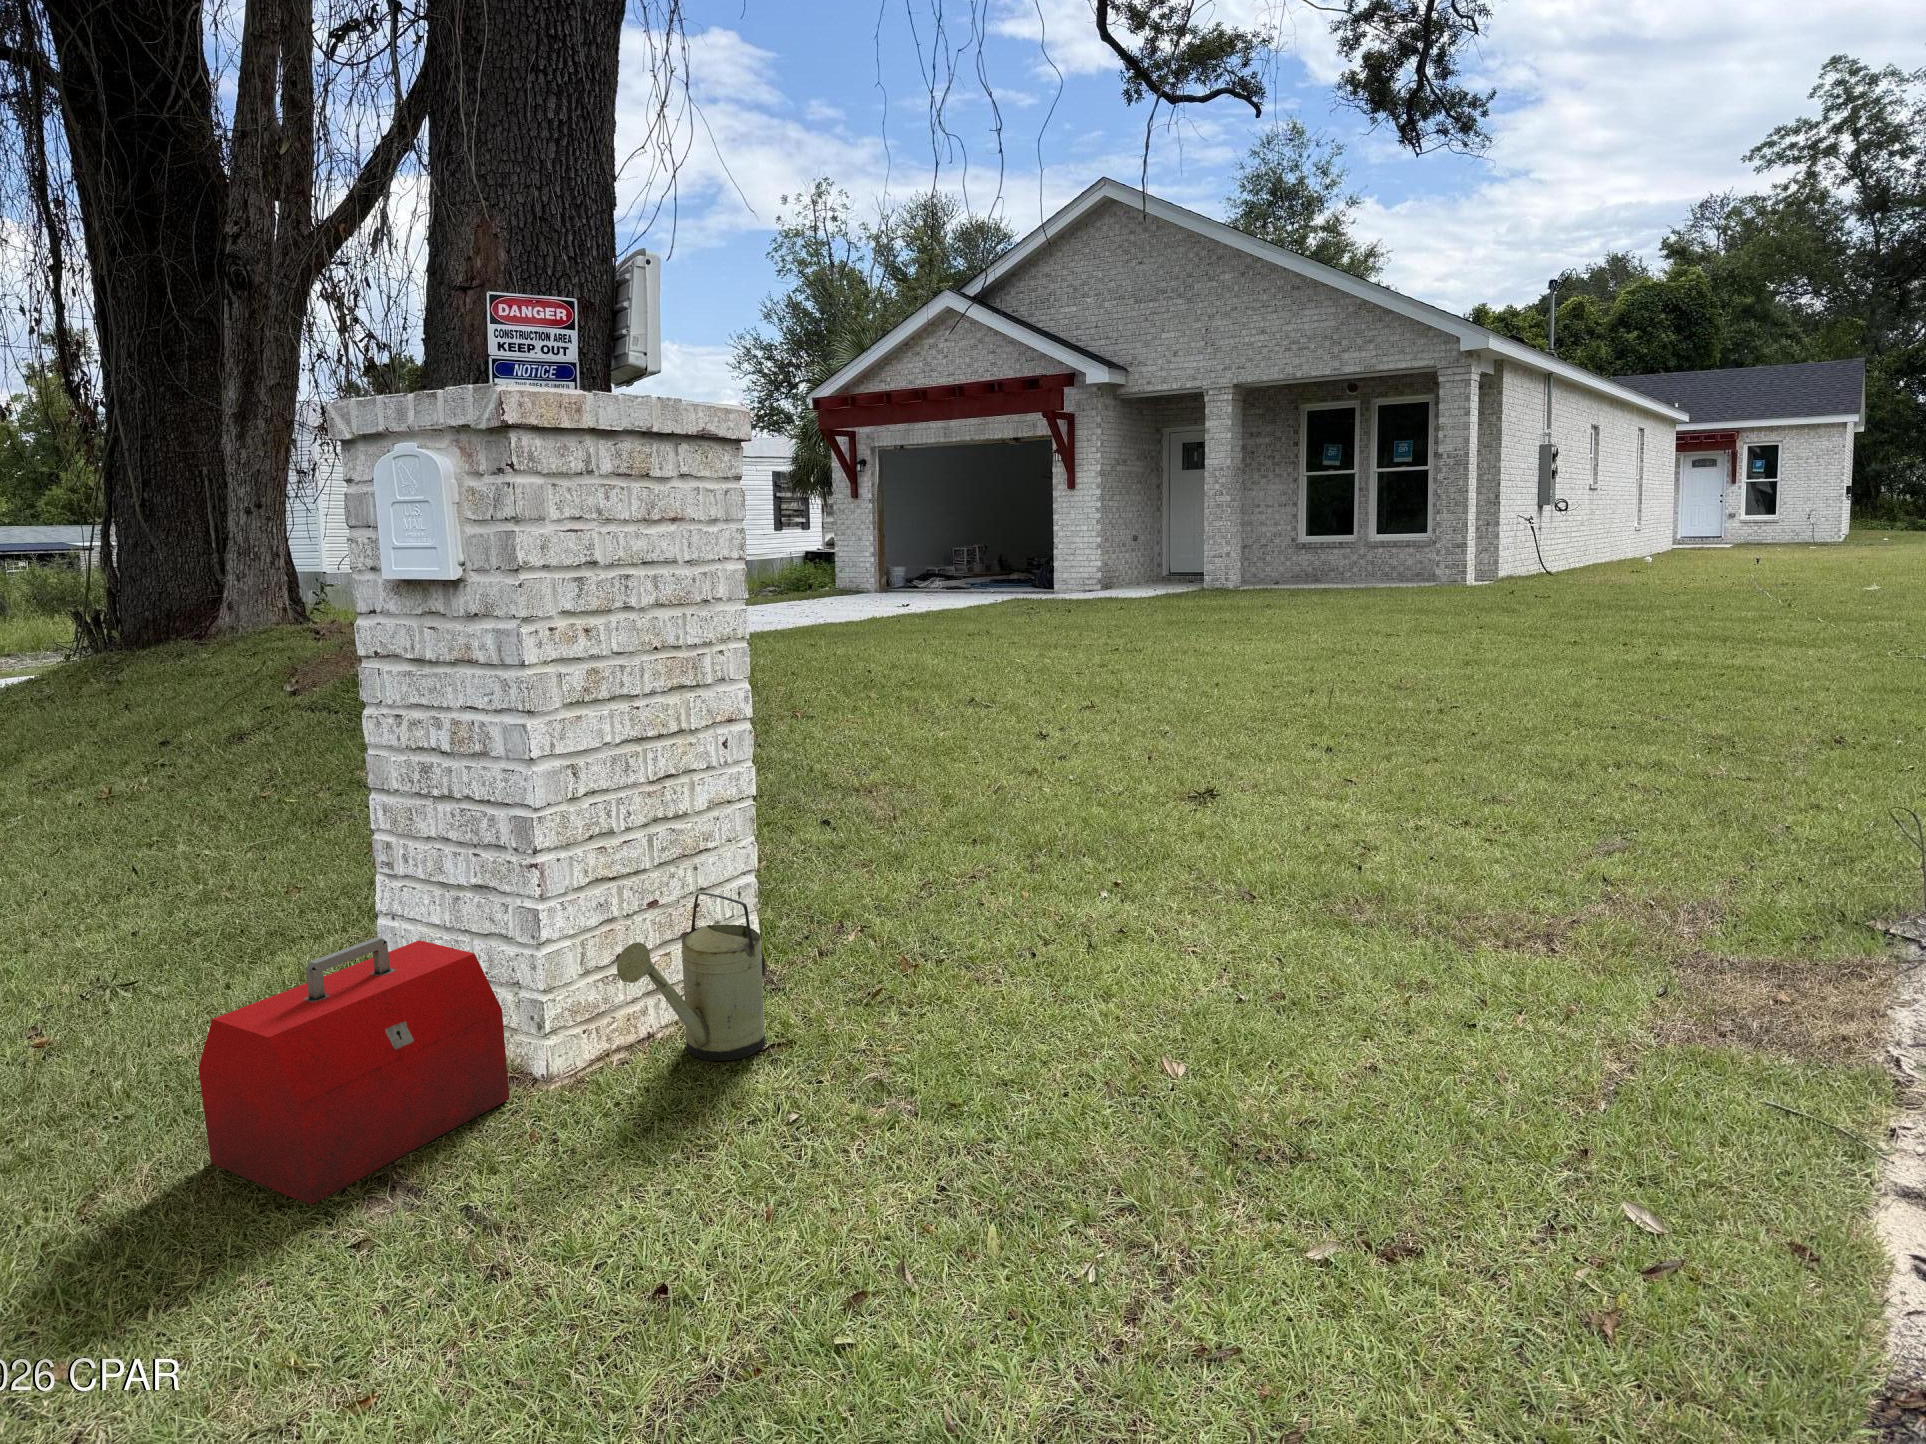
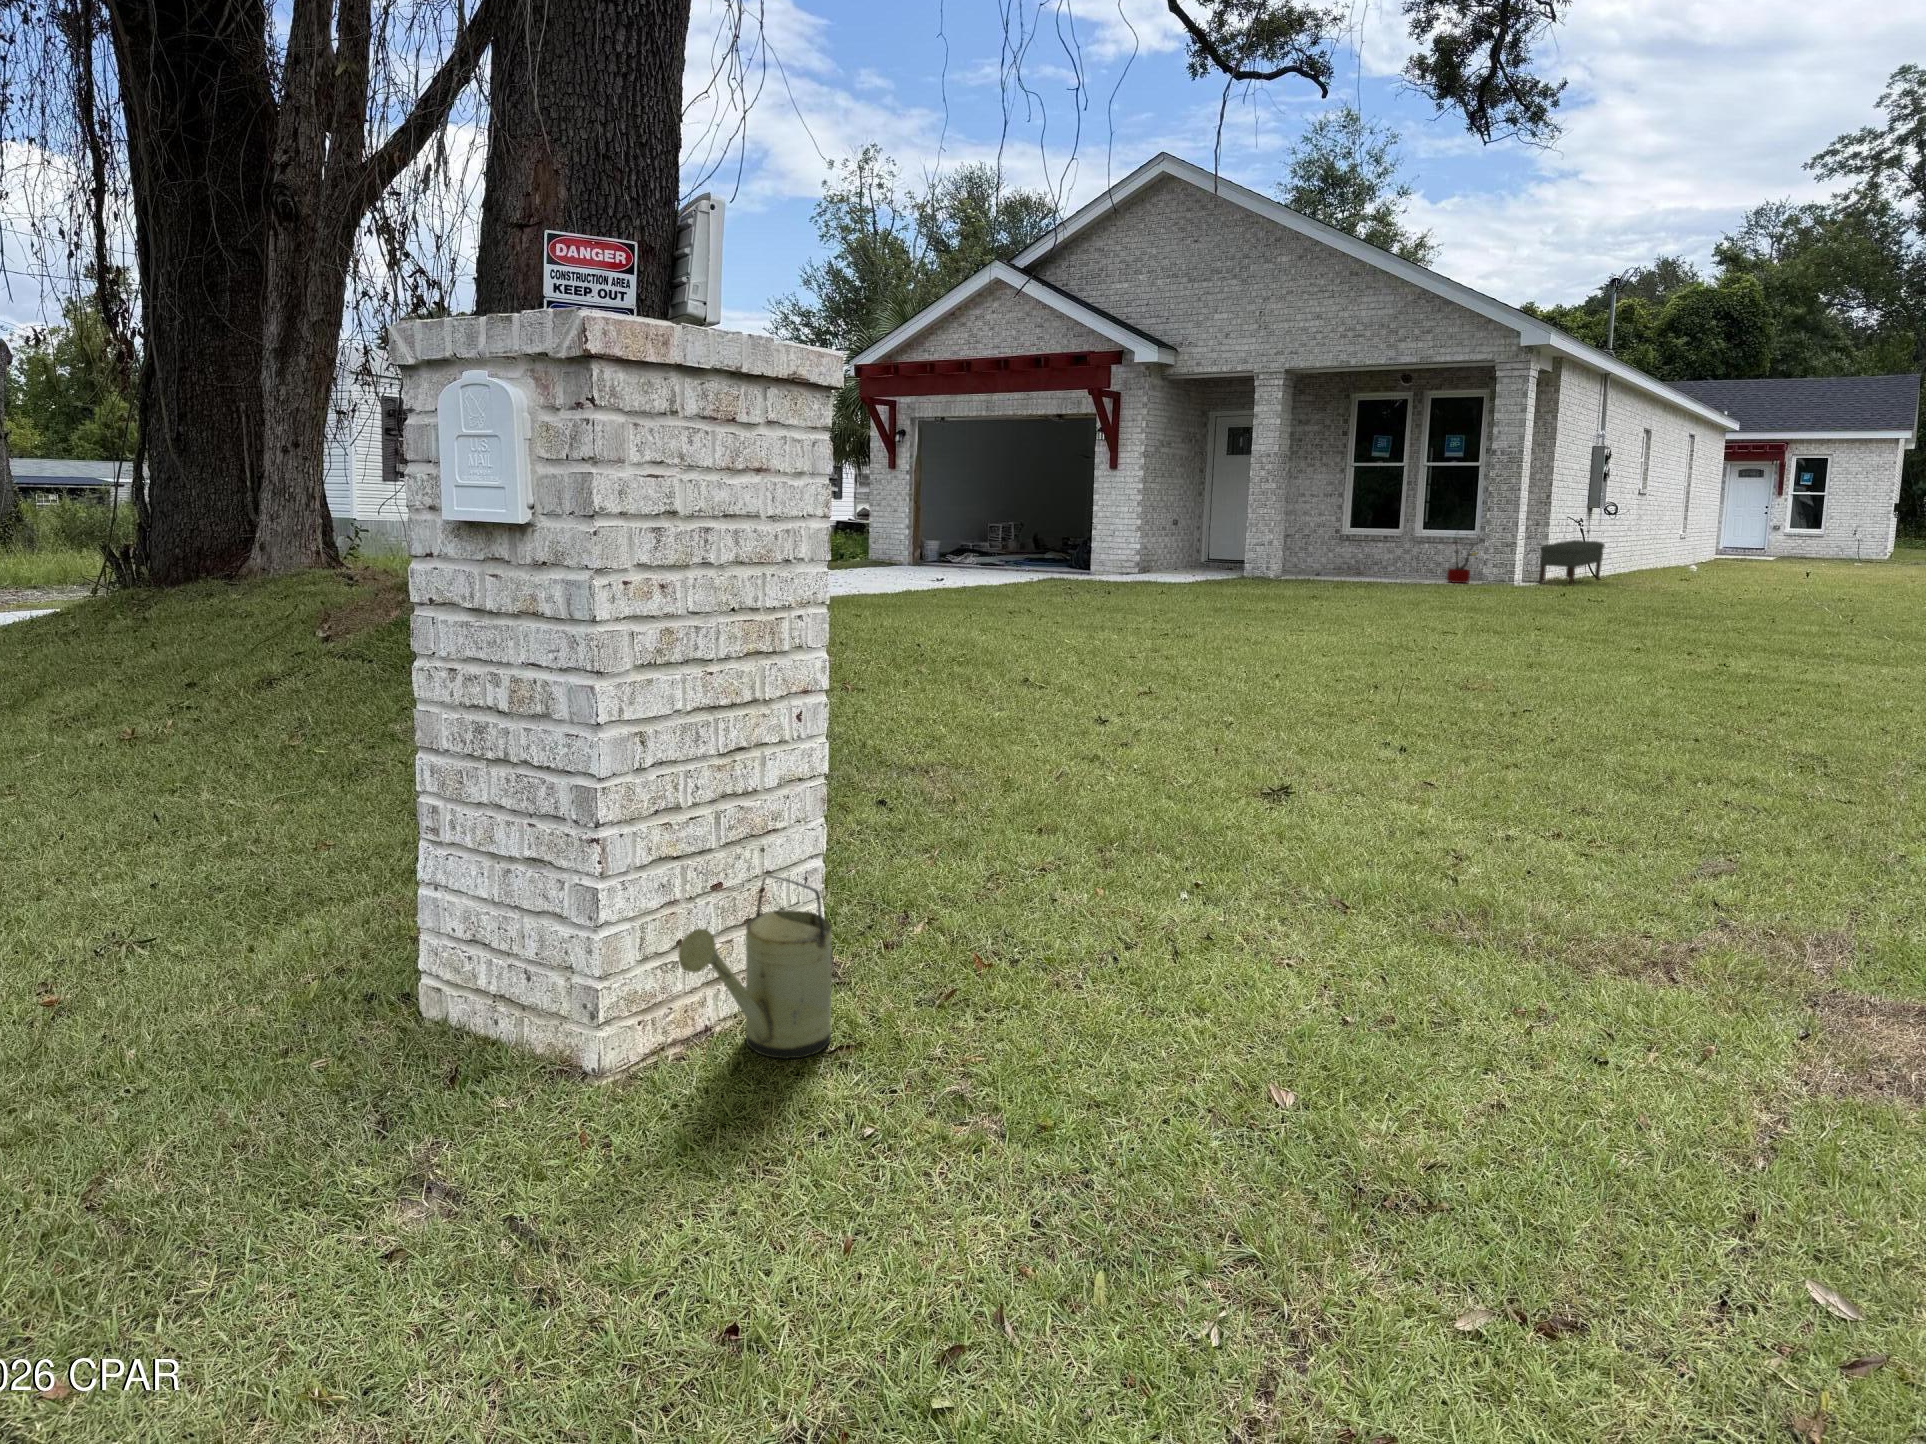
decorative plant: none [1406,536,1438,588] -> present [1447,538,1478,583]
bench: none [1496,541,1561,588] -> present [1539,540,1605,586]
toolbox: present [198,937,509,1205] -> none [222,911,557,1206]

